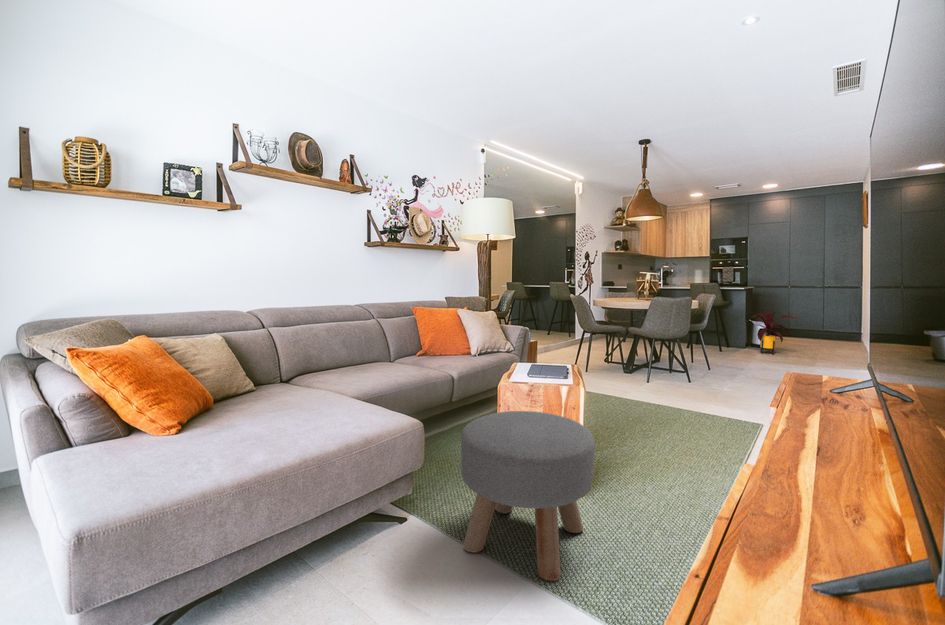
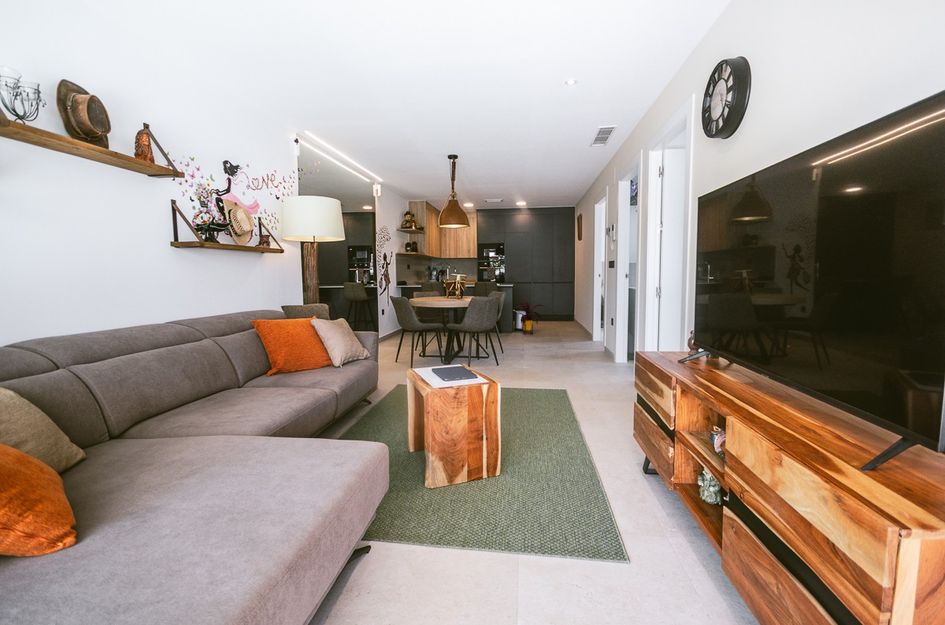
ottoman: present [461,411,595,581] -> none [428,410,545,553]

